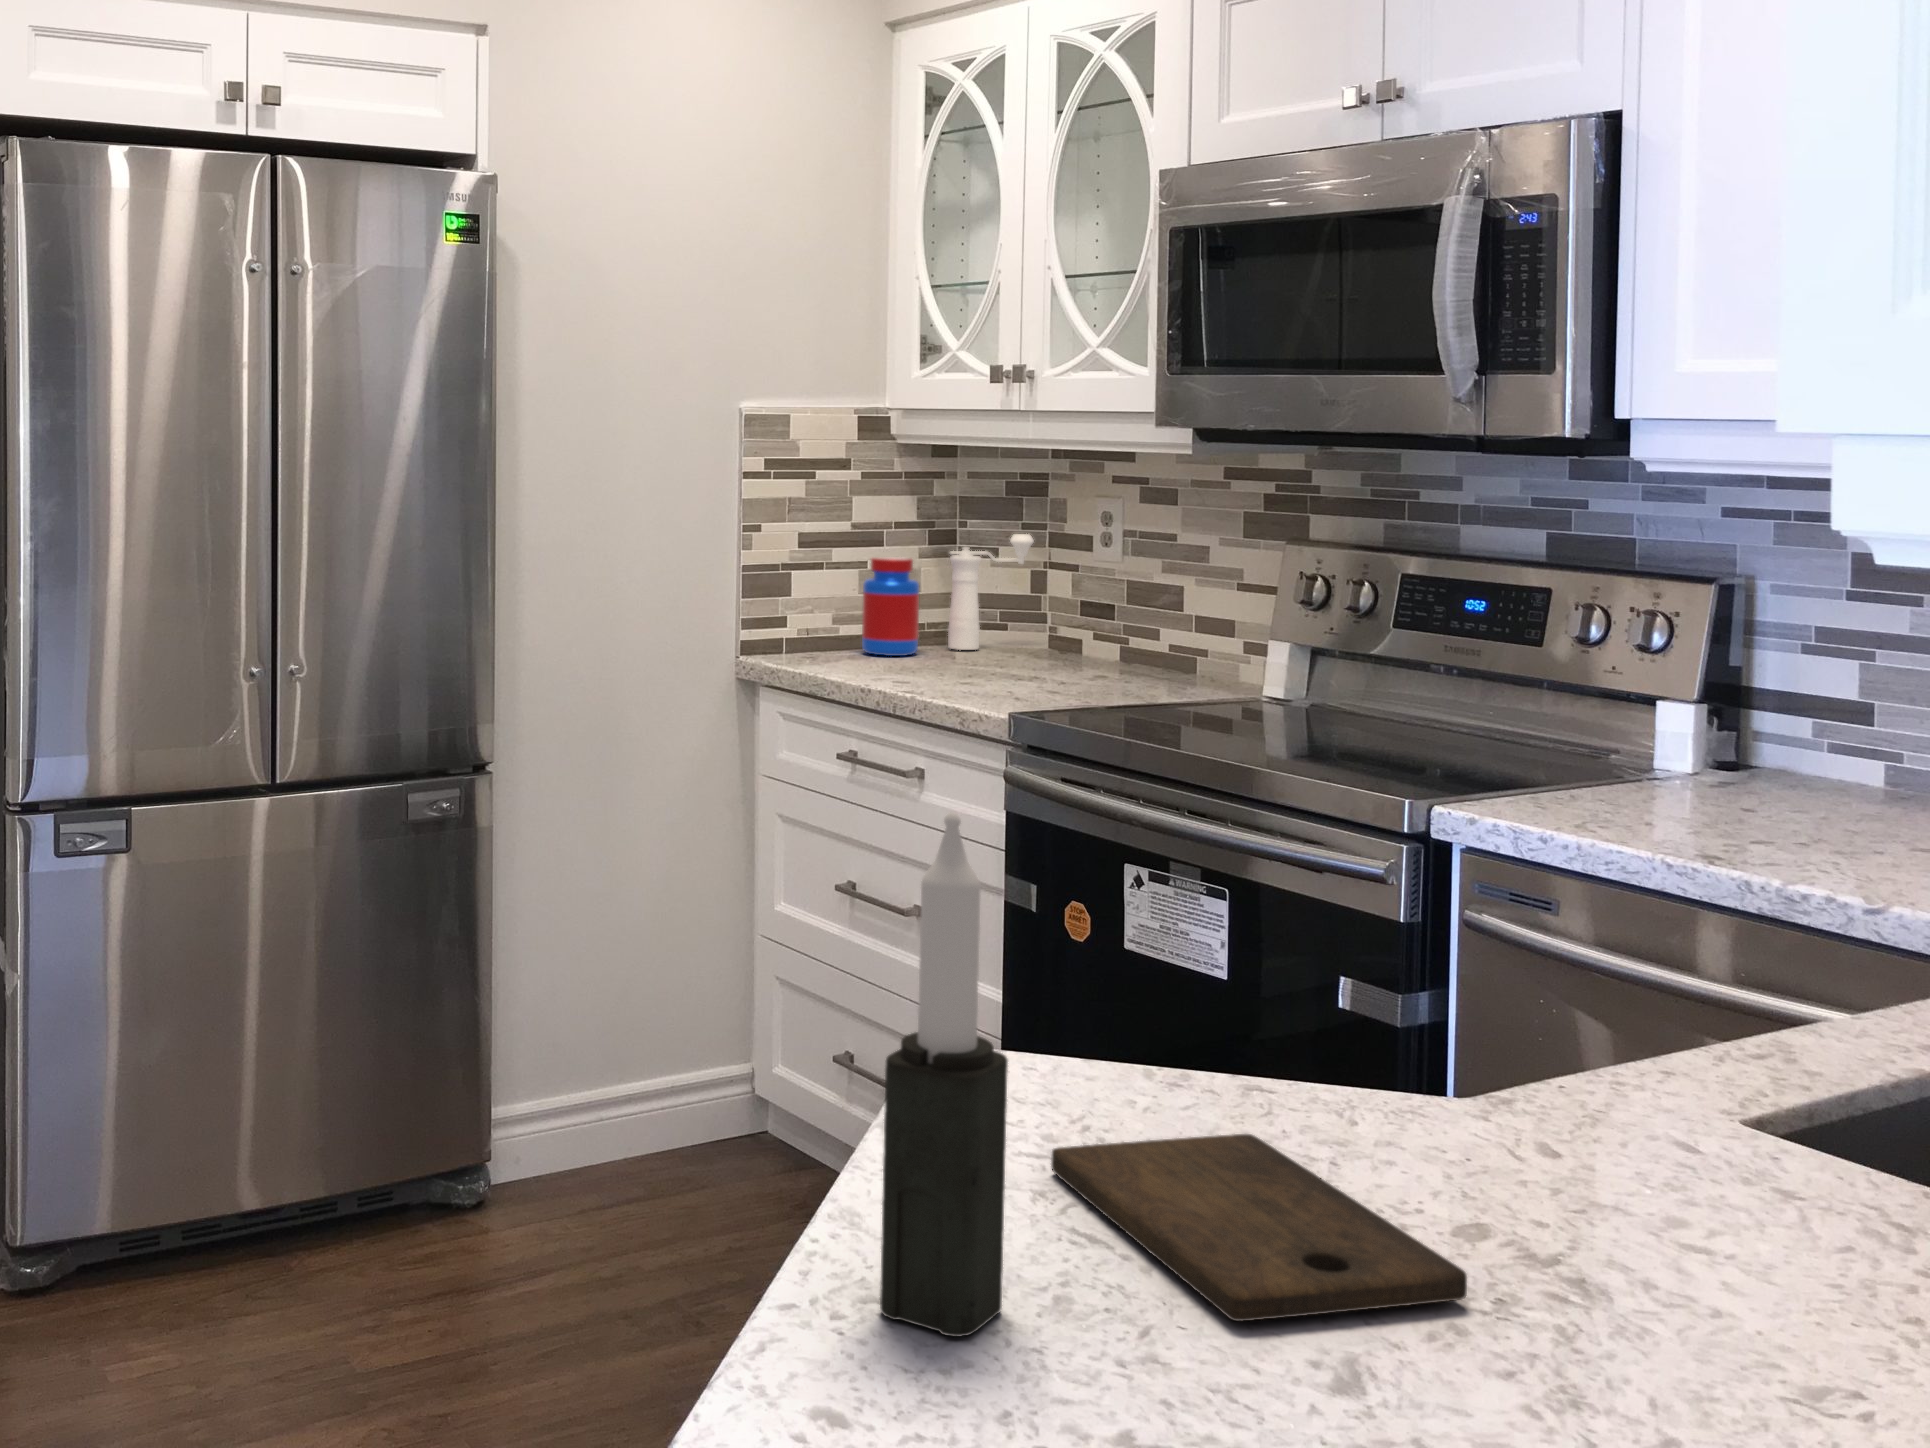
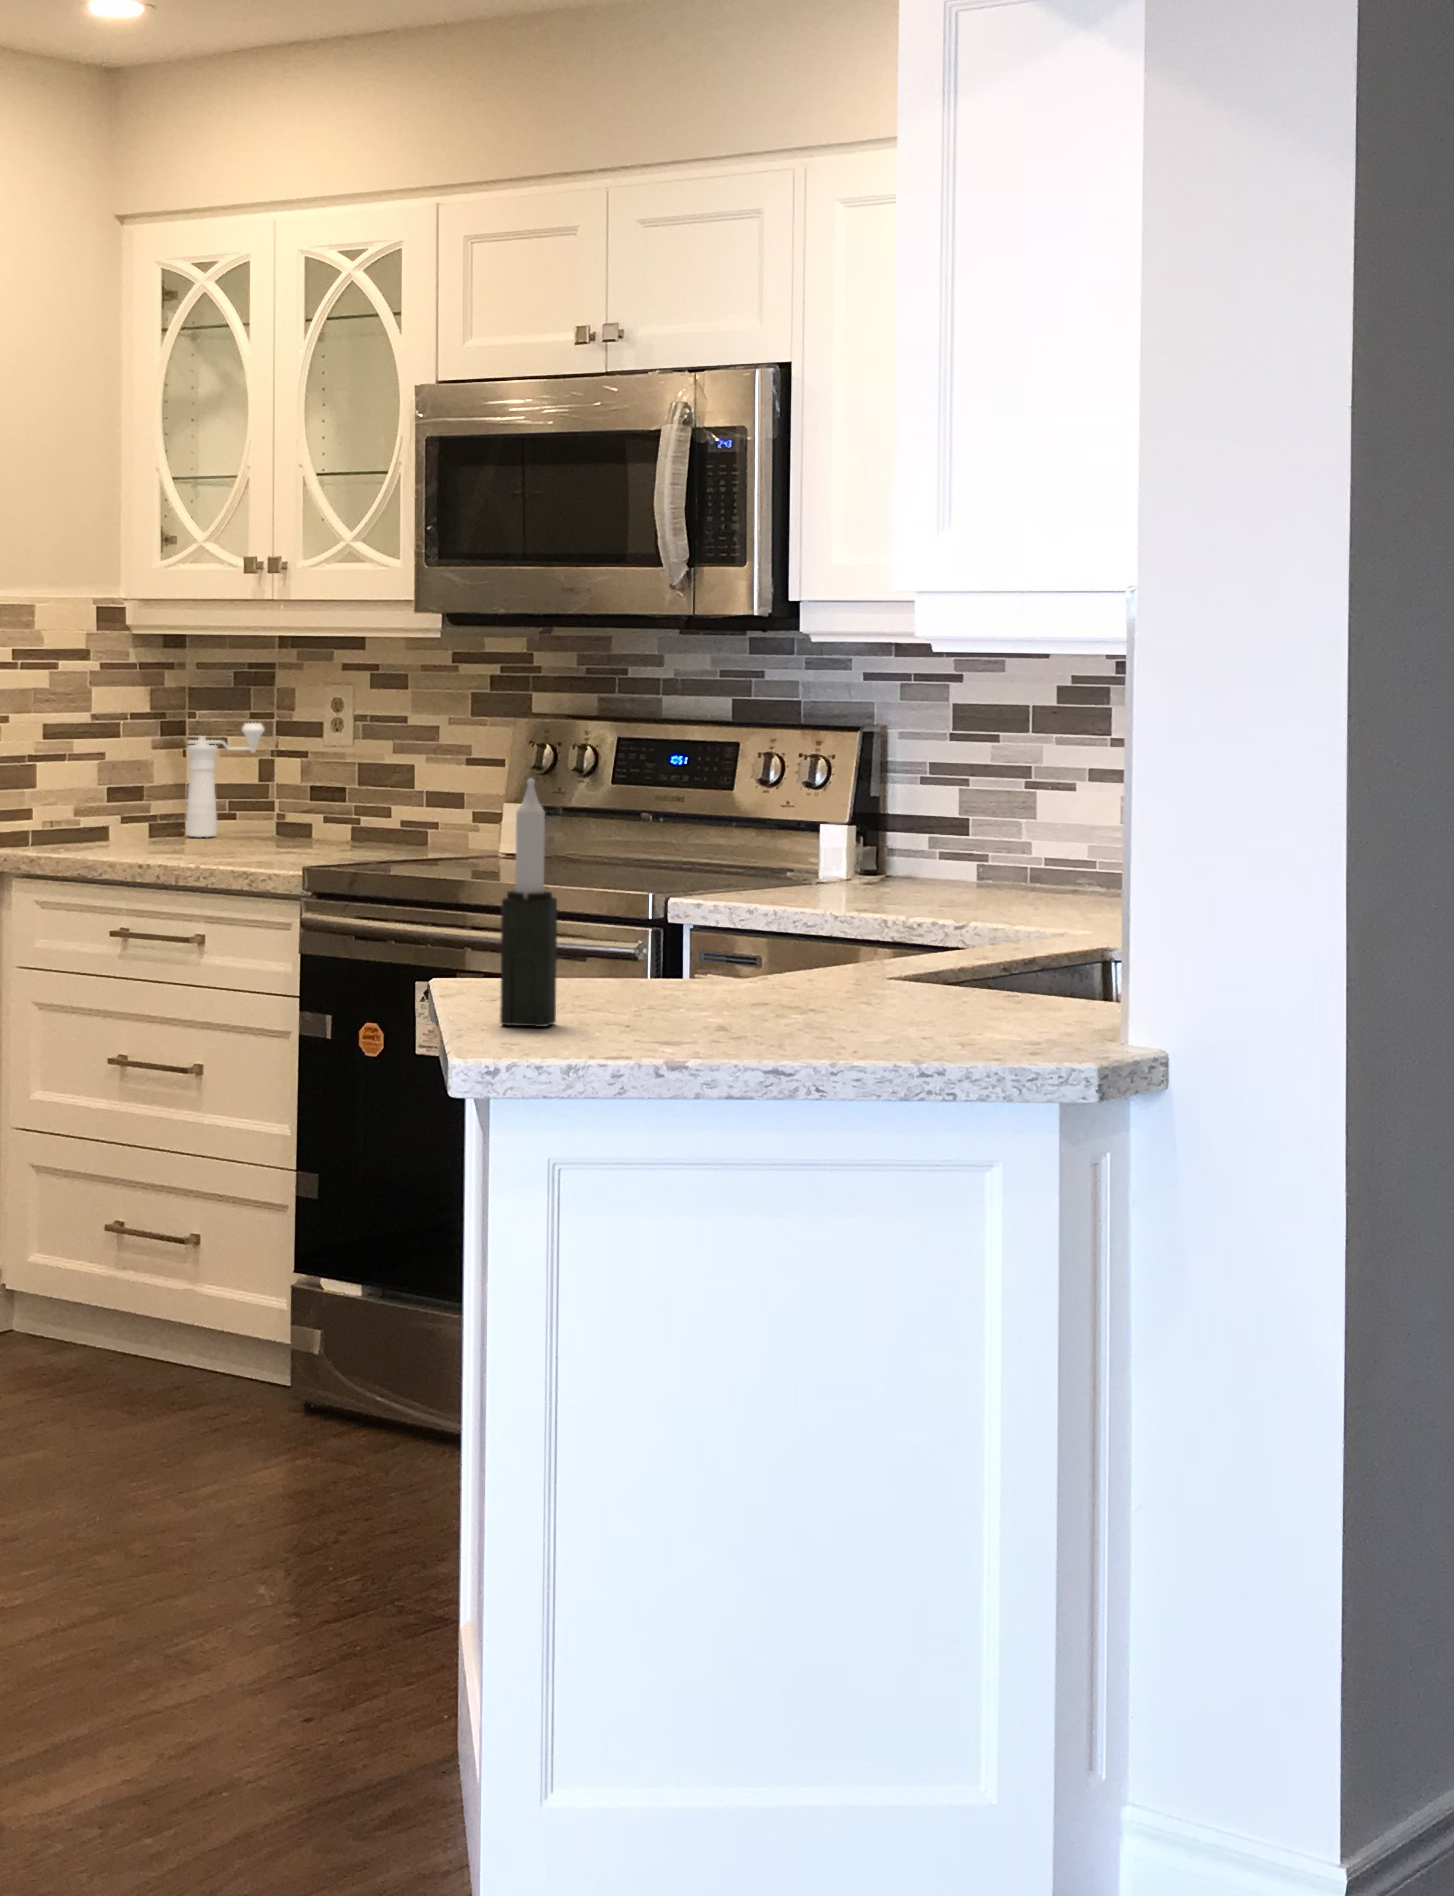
jar: present [862,557,919,656] -> none [108,747,163,842]
cutting board: present [1051,1134,1467,1321] -> none [543,980,760,1018]

